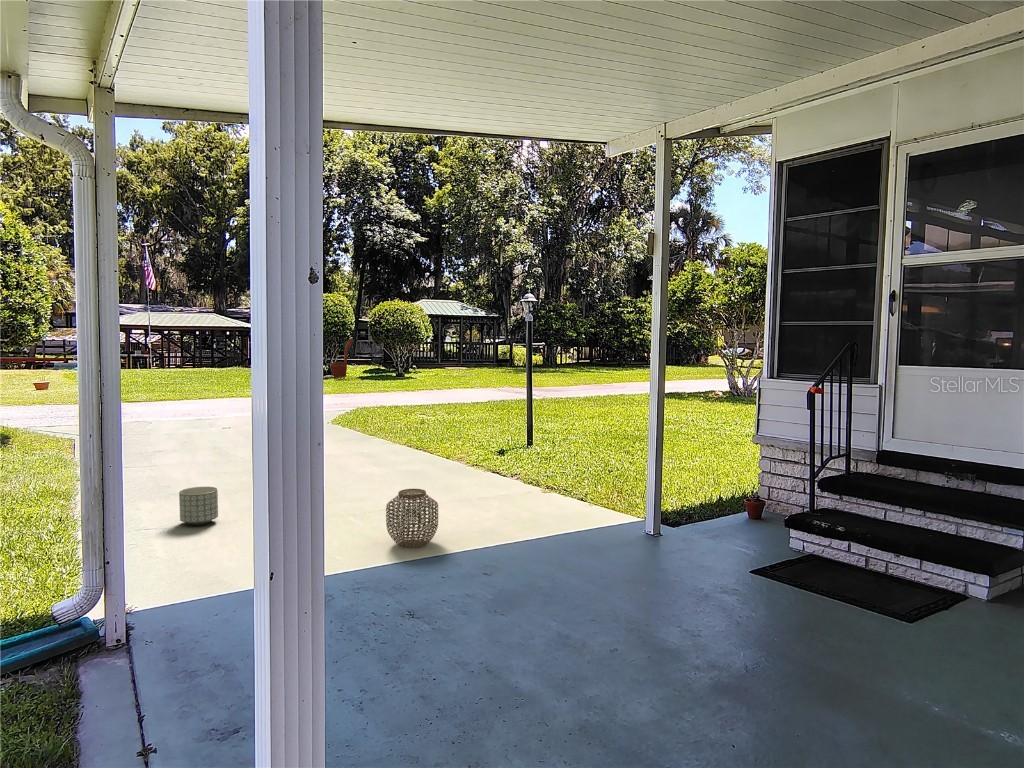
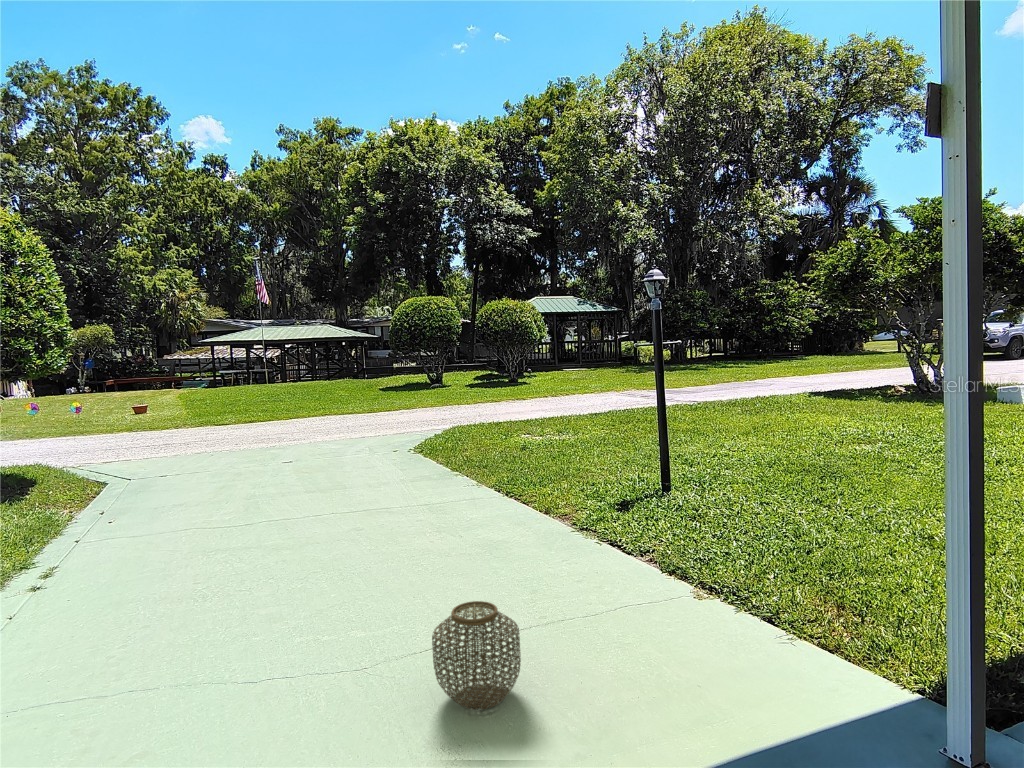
armchair: present [330,338,354,379] -> none [441,343,464,388]
planter: present [179,487,218,525] -> none [153,576,213,637]

